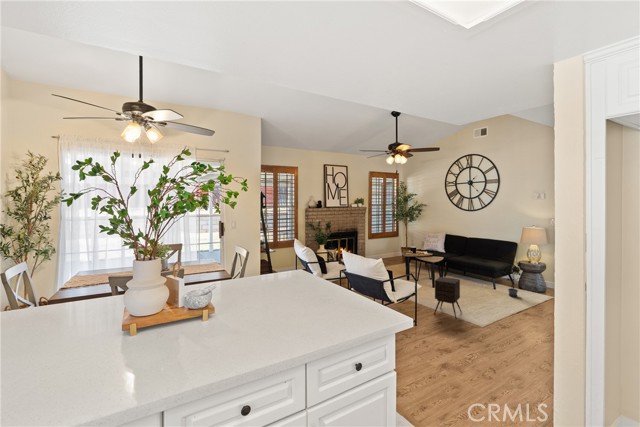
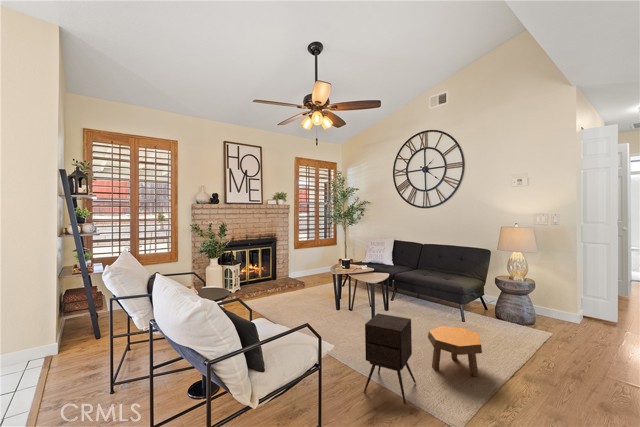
potted plant: present [507,263,523,297] -> none [480,279,510,337]
footstool: none [469,287,501,312] -> present [428,326,482,377]

